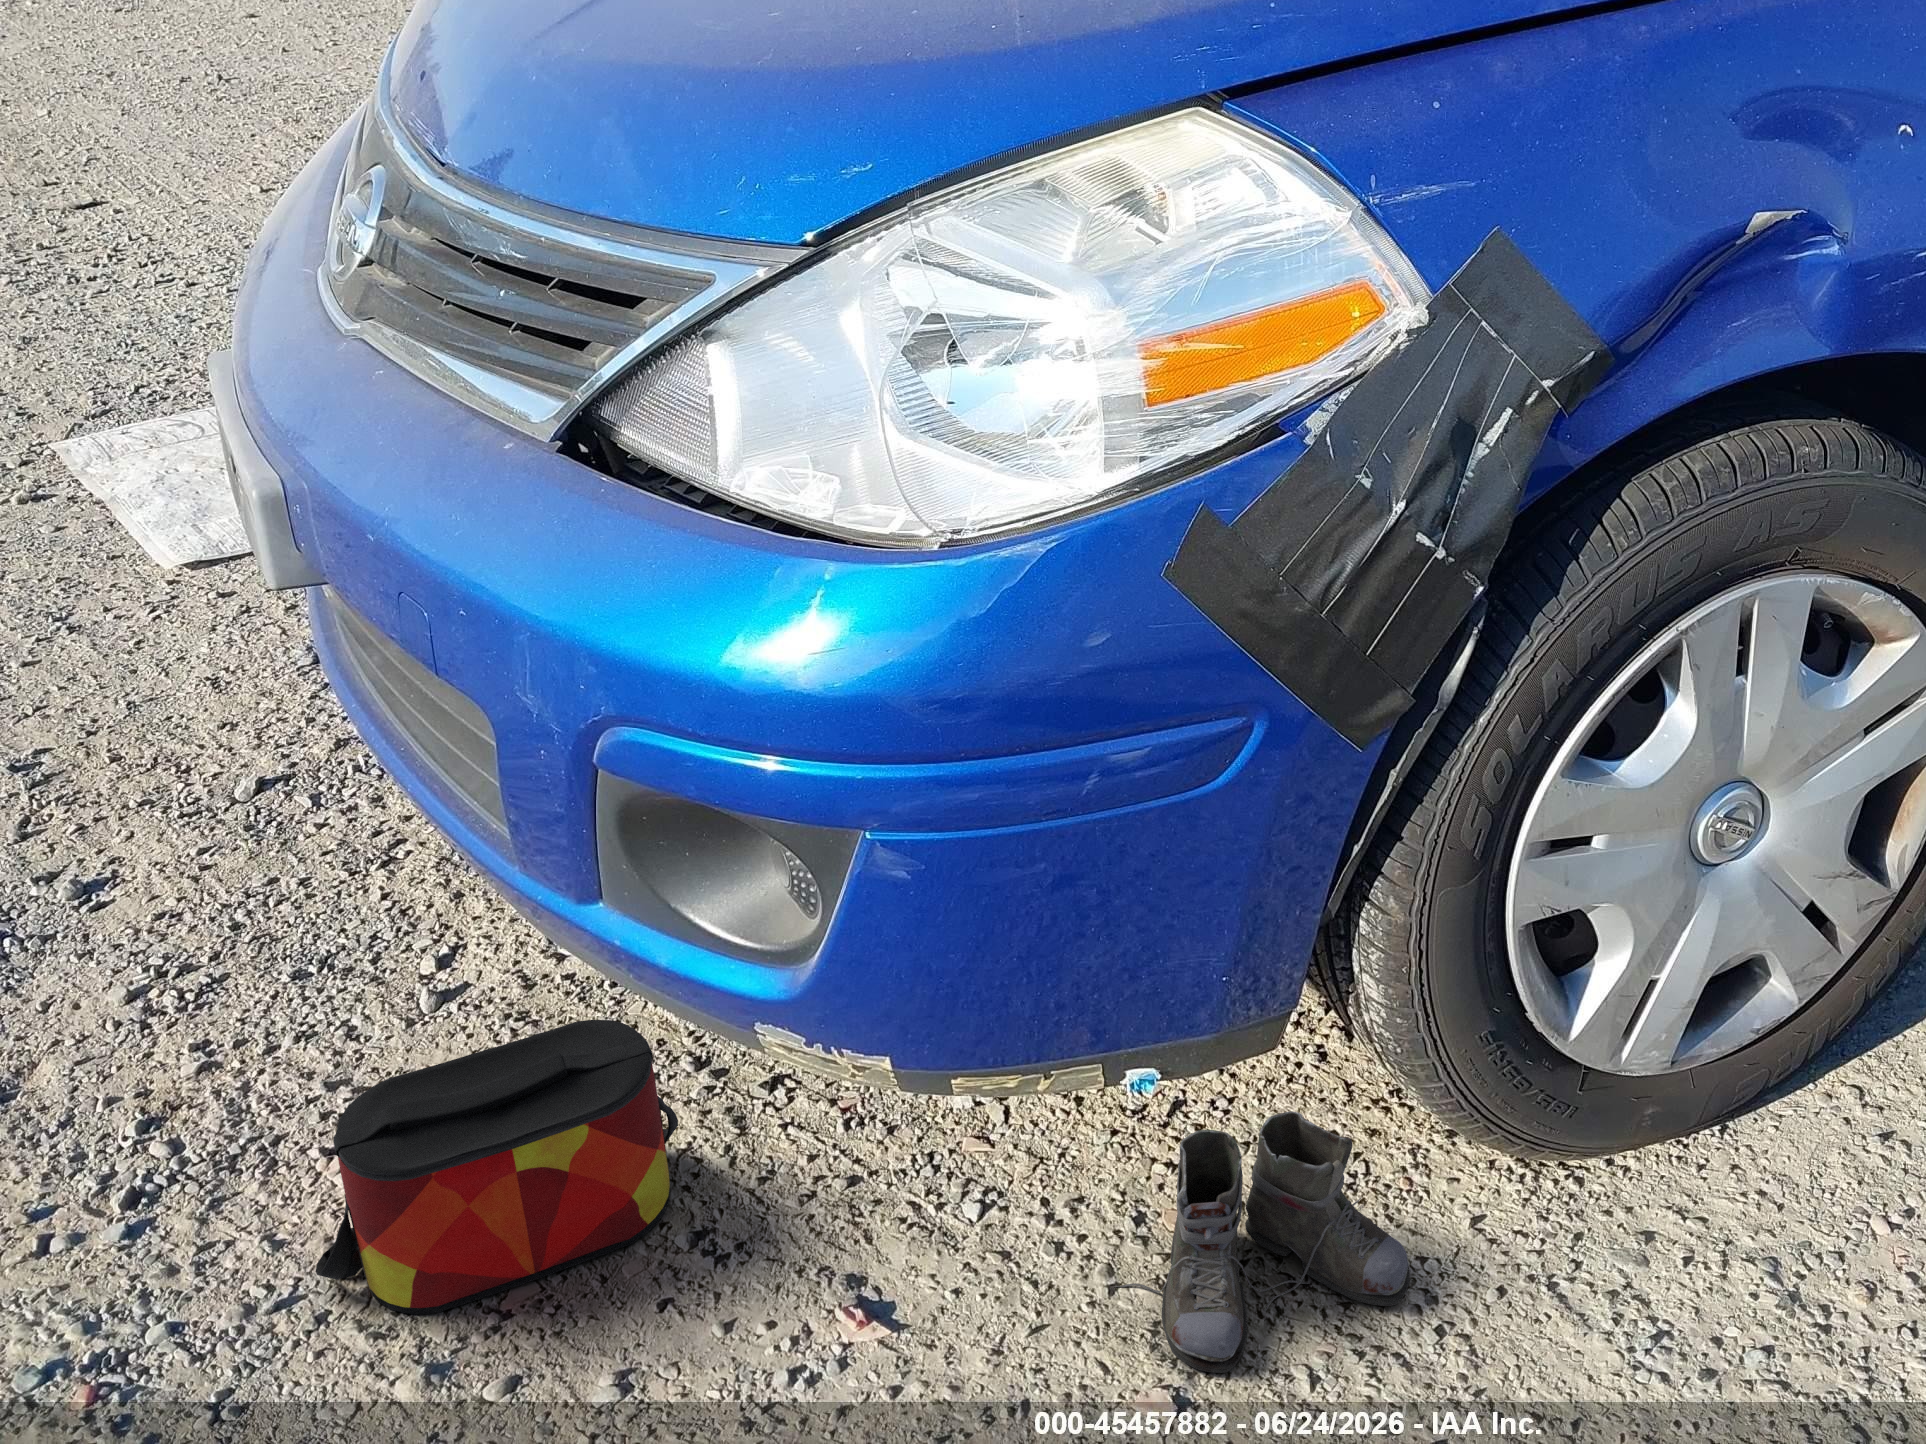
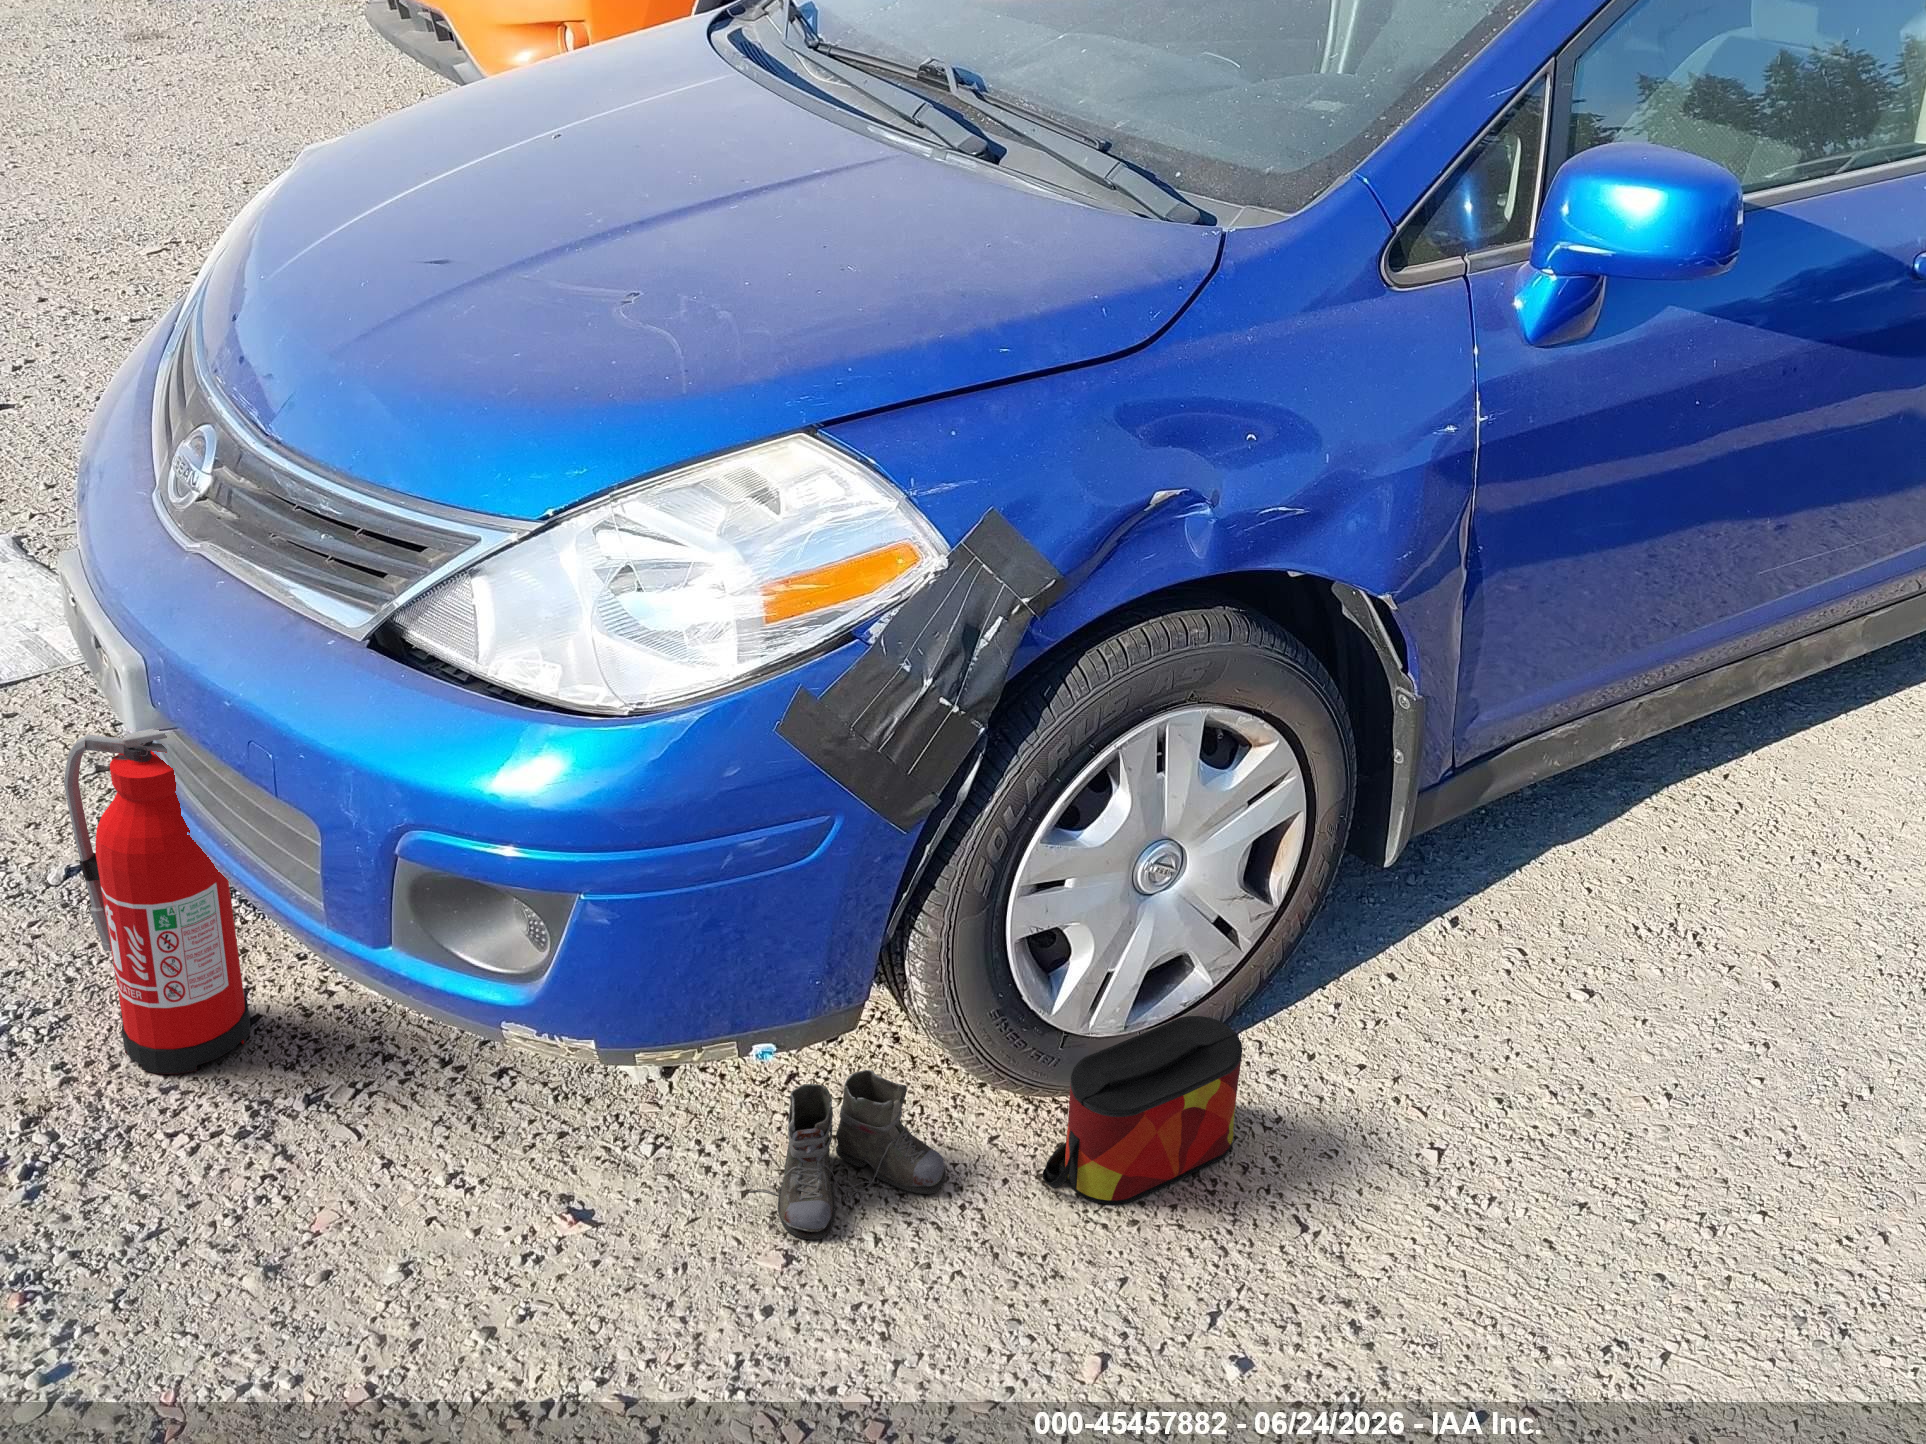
fire extinguisher: none [190,565,456,1063] -> present [64,729,250,1074]
bag: present [315,1020,678,1314] -> present [1042,1016,1242,1204]

